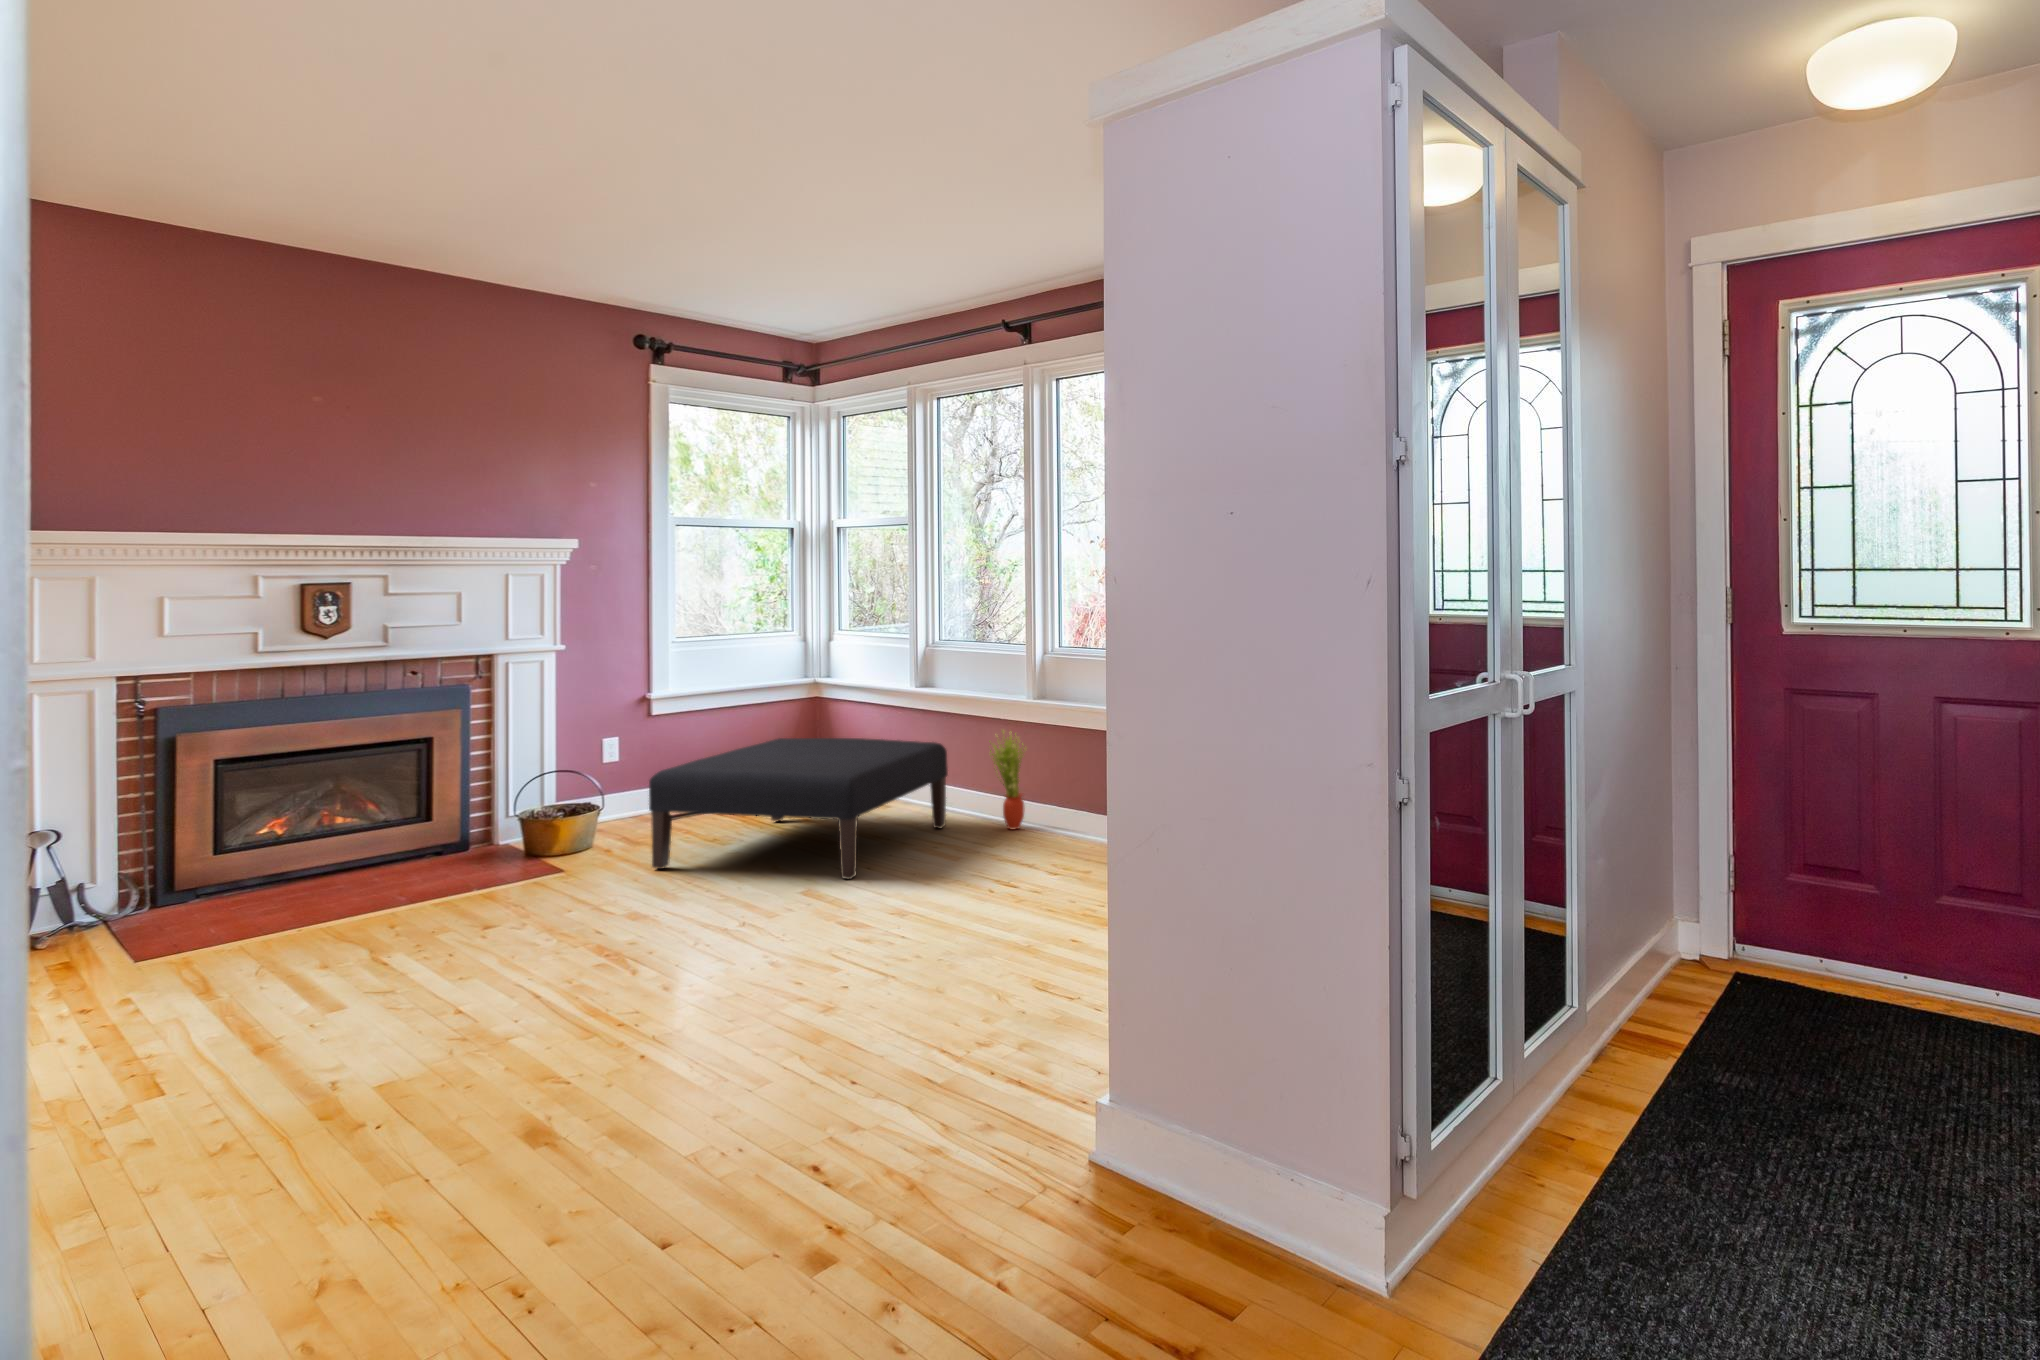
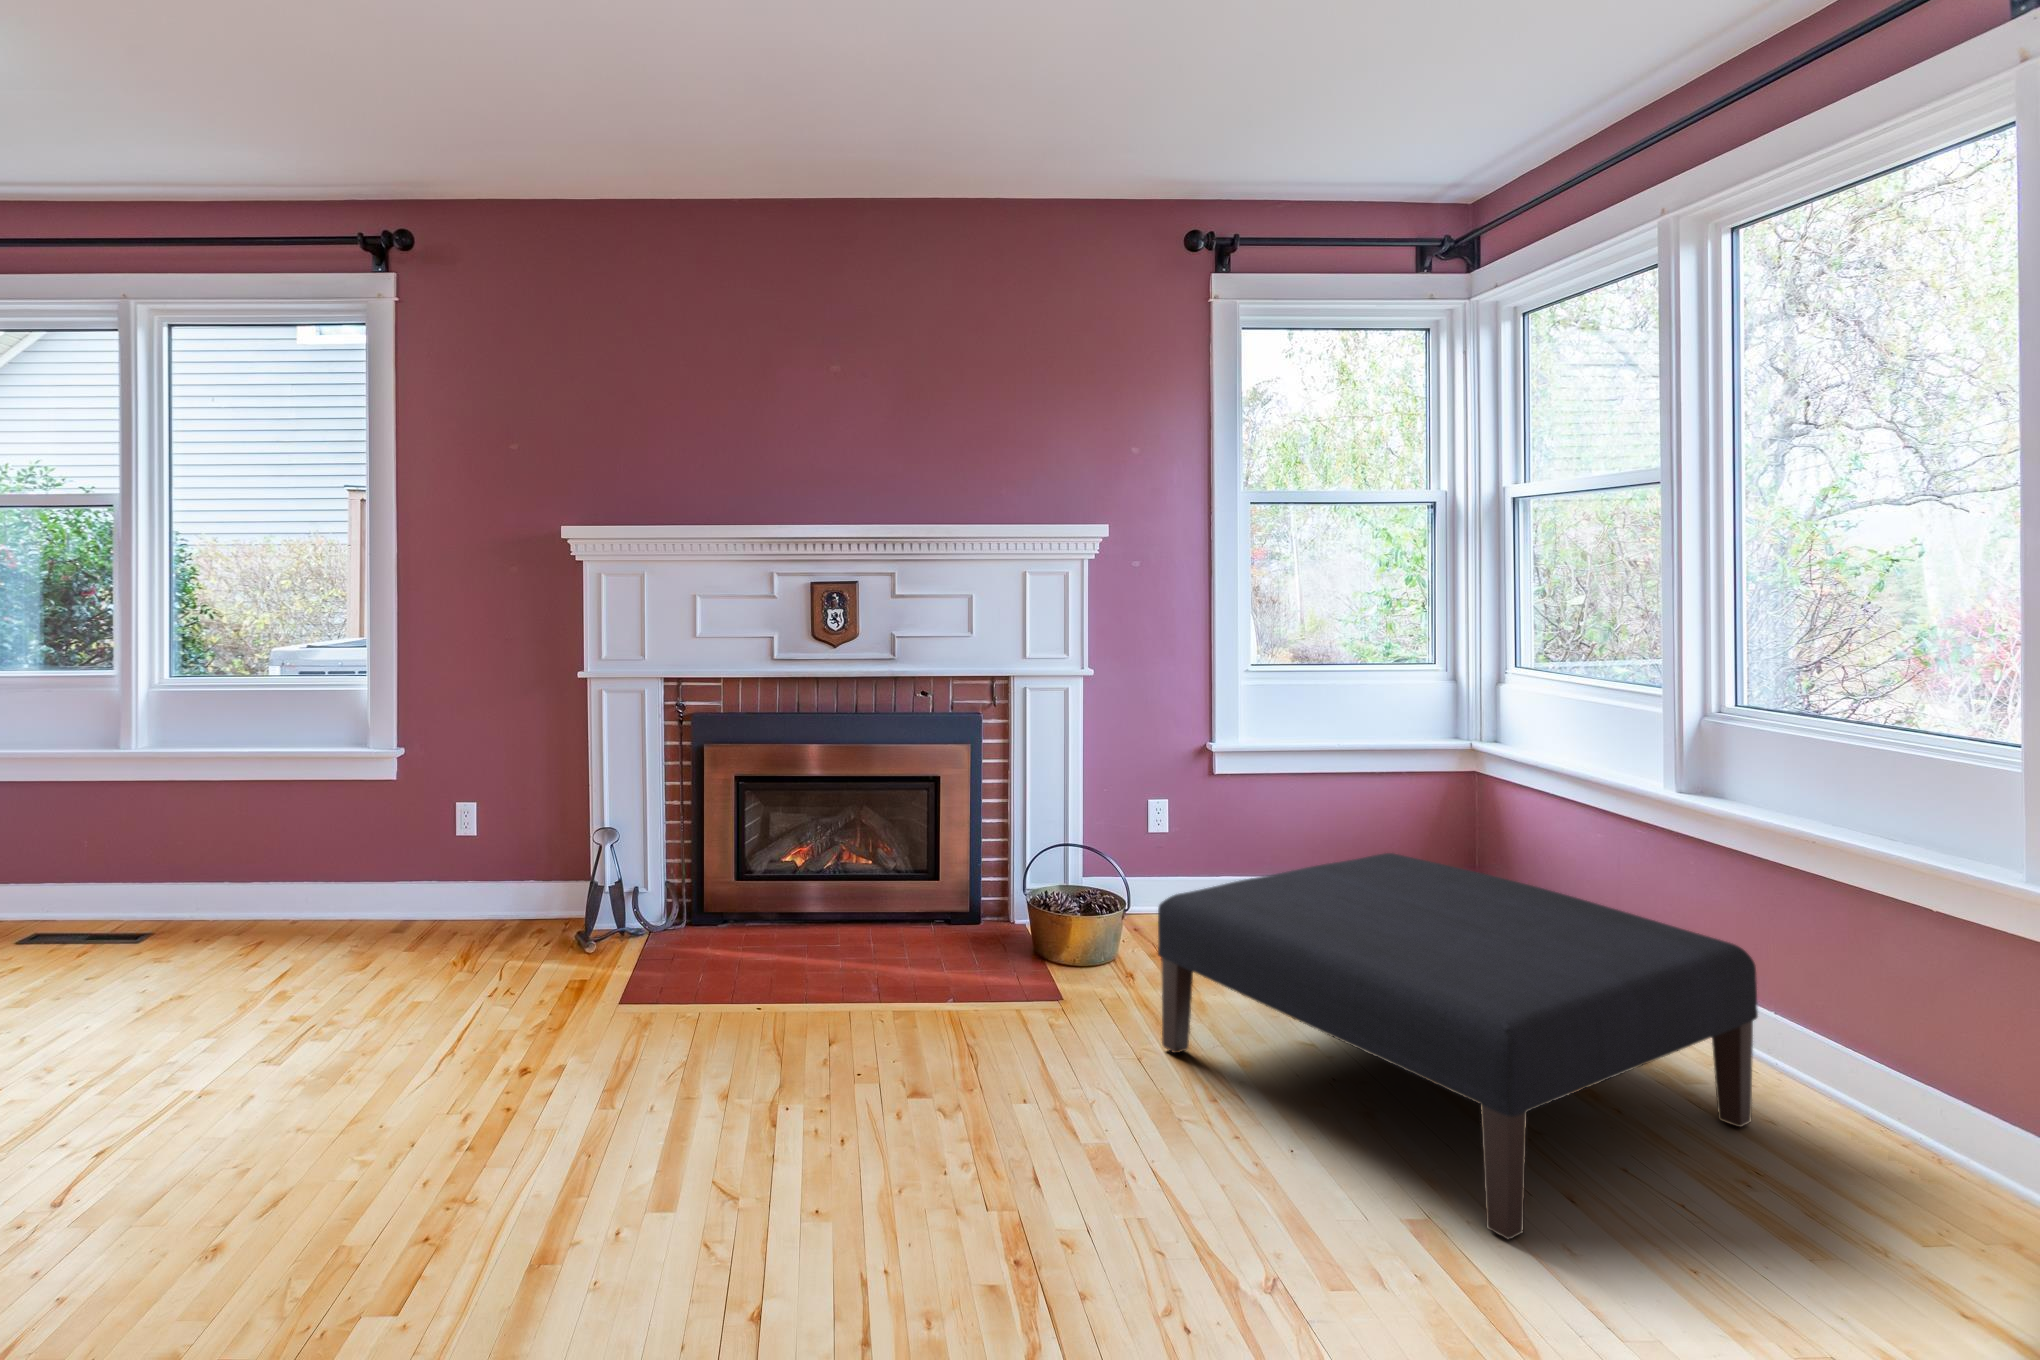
potted plant: present [989,730,1025,829] -> none [1880,952,2014,1210]

